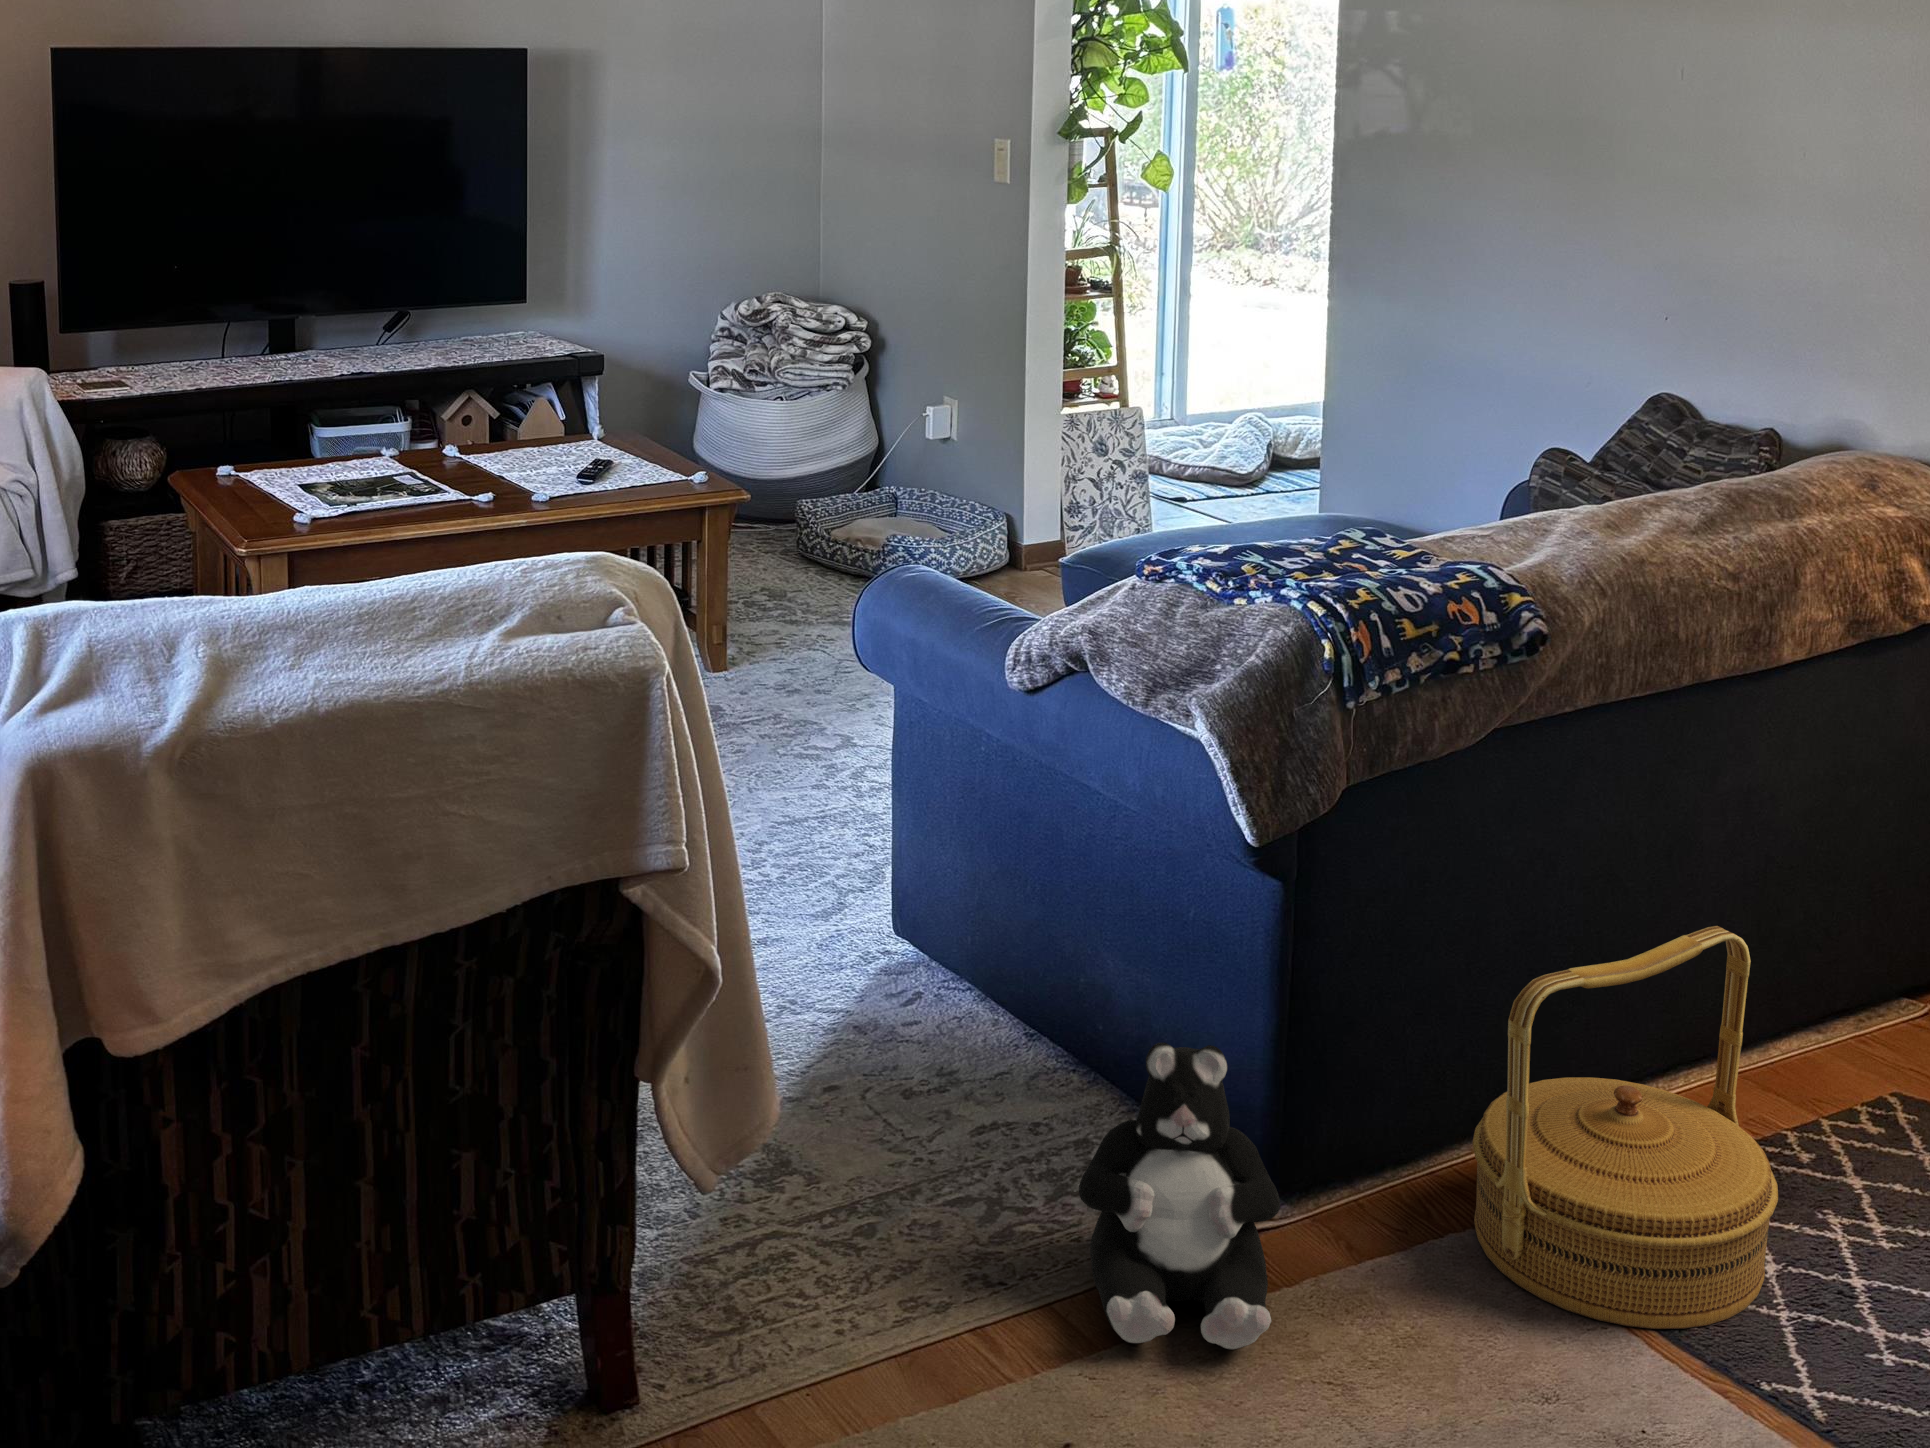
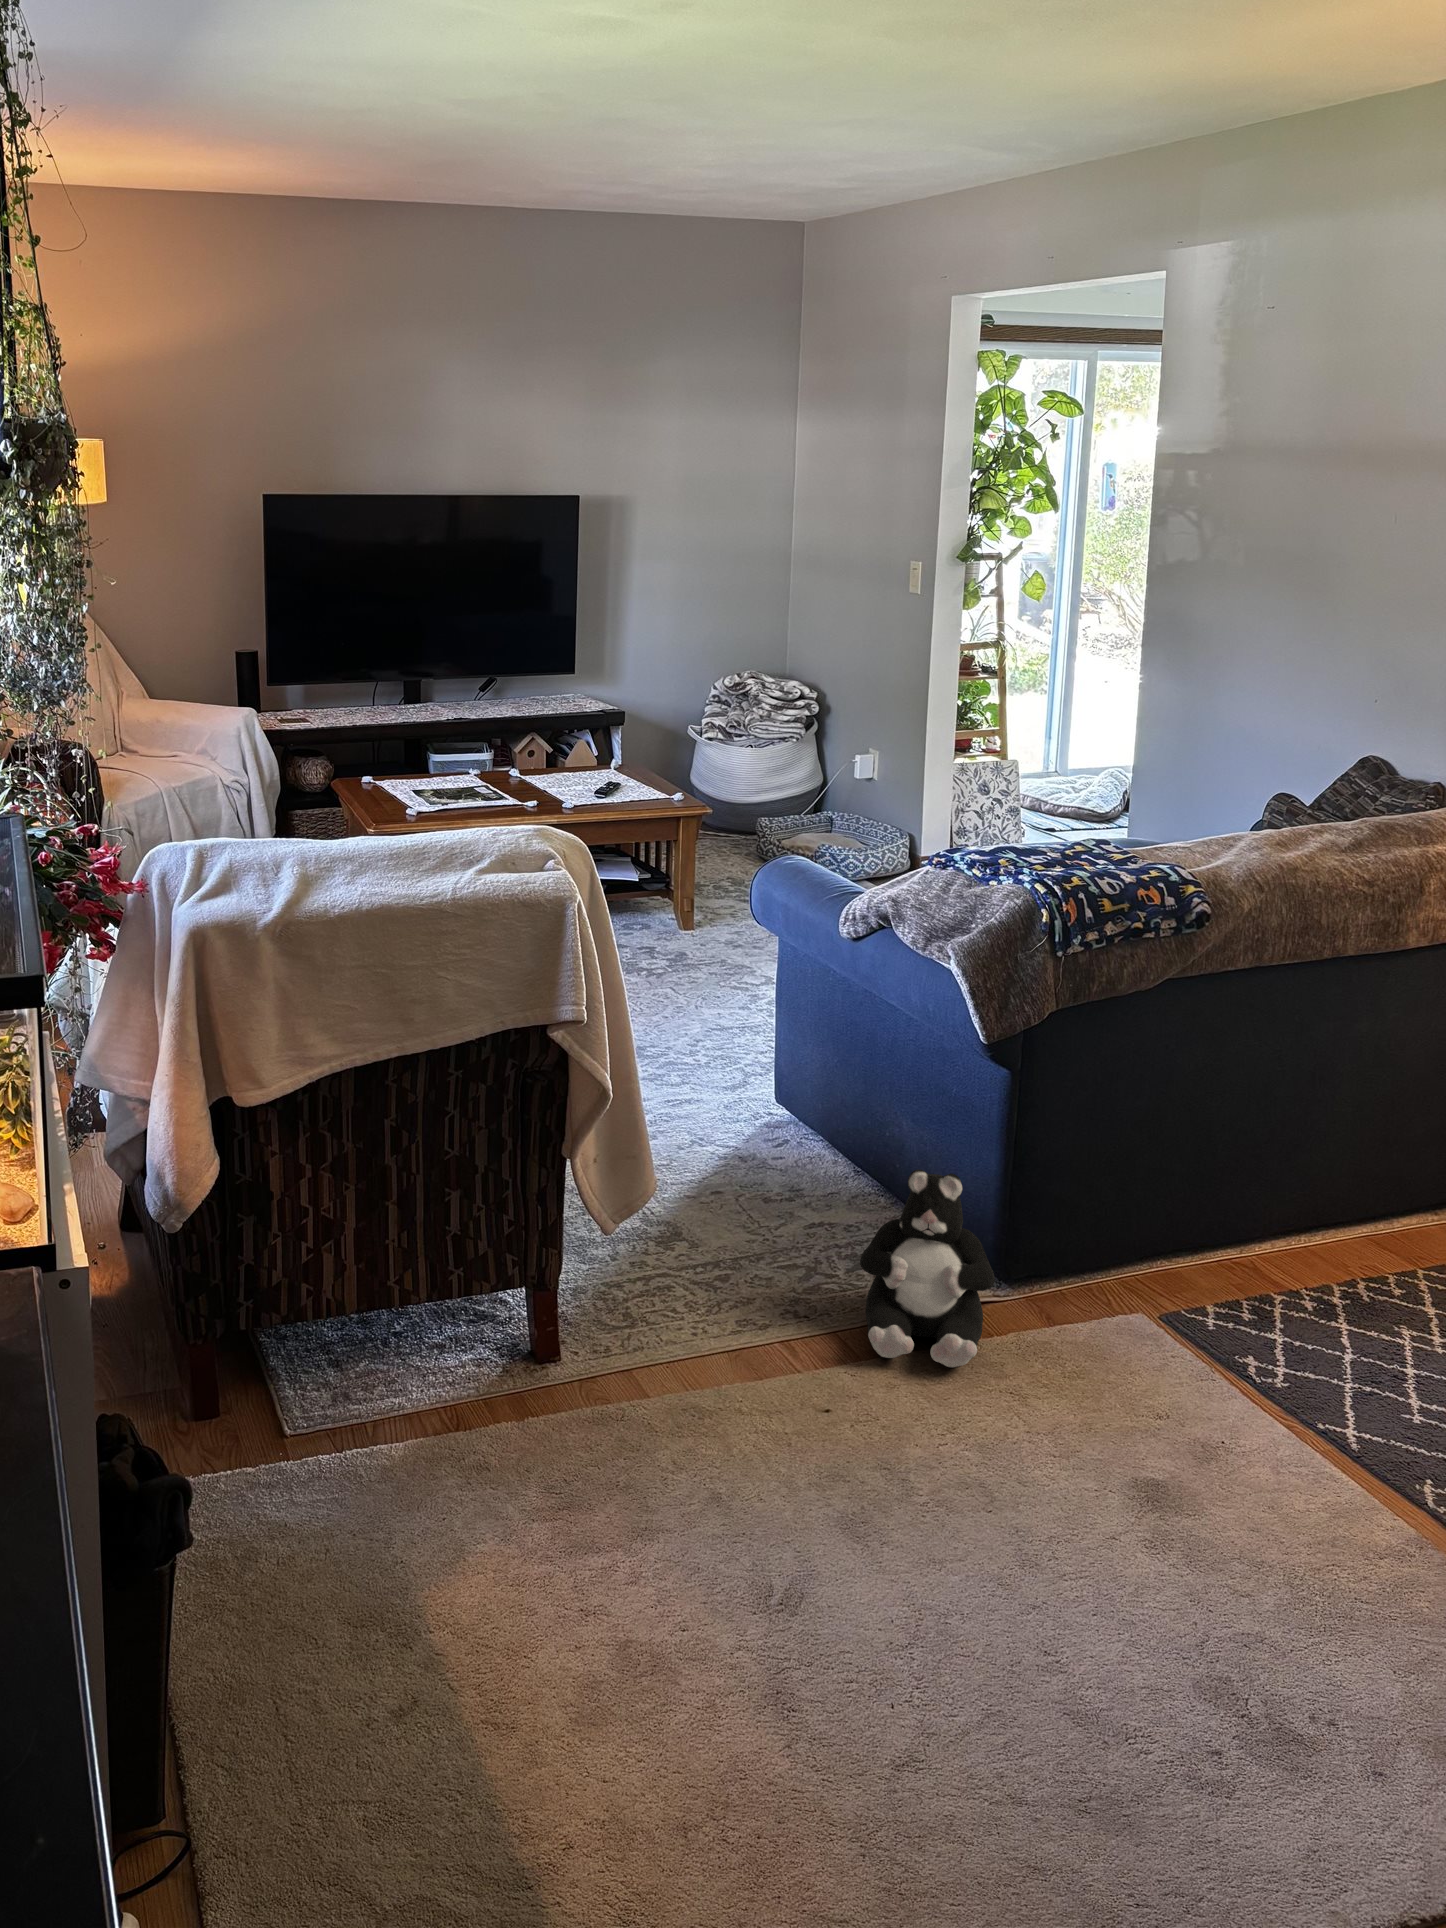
woven basket: present [1473,926,1778,1329] -> none [1139,1122,1353,1387]

